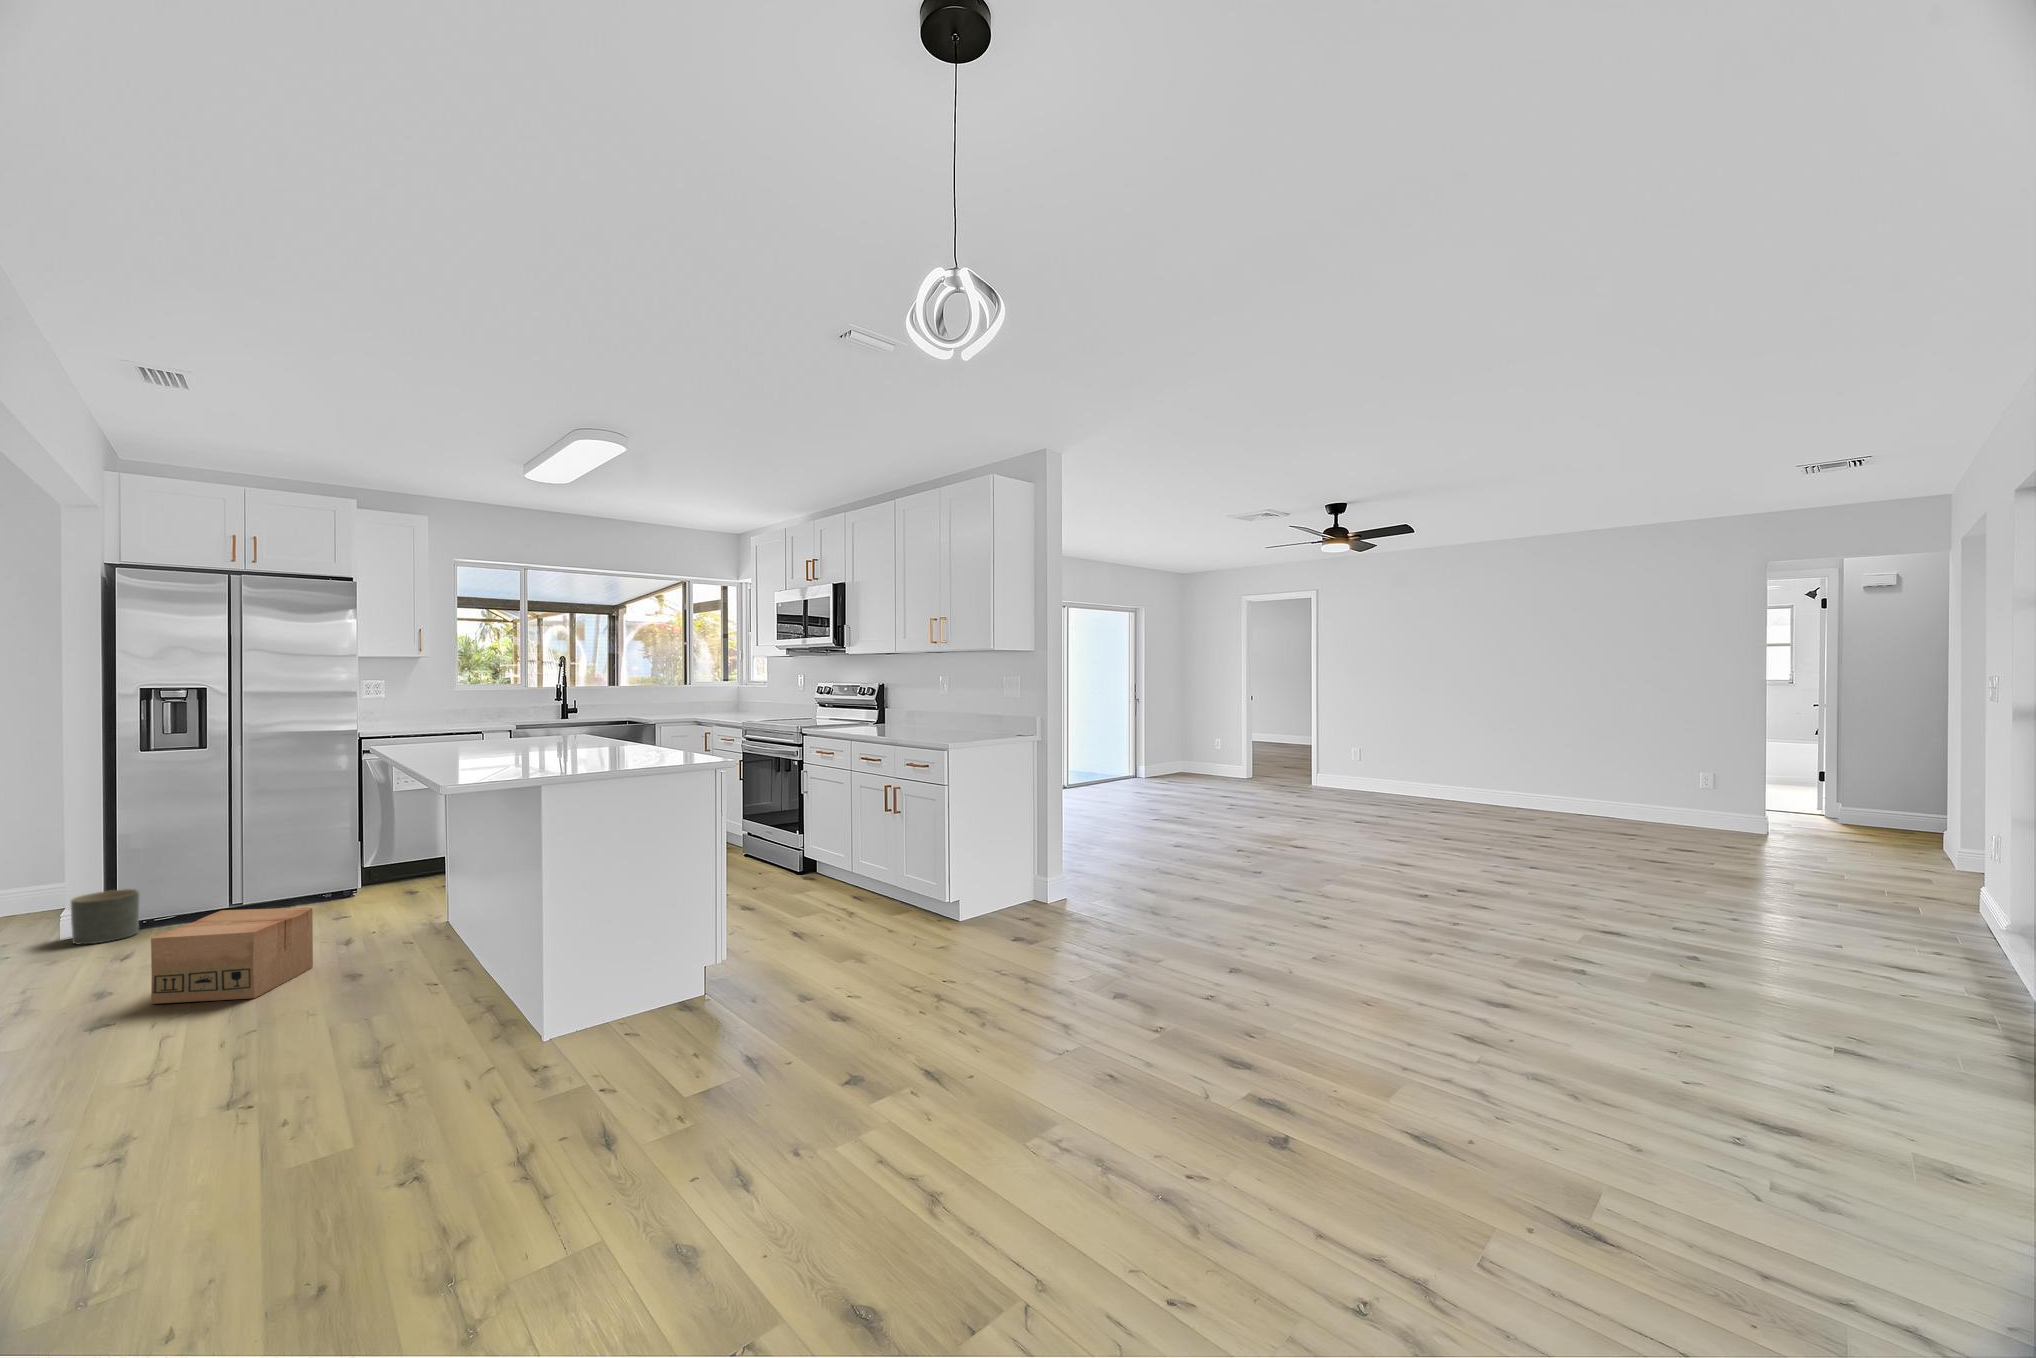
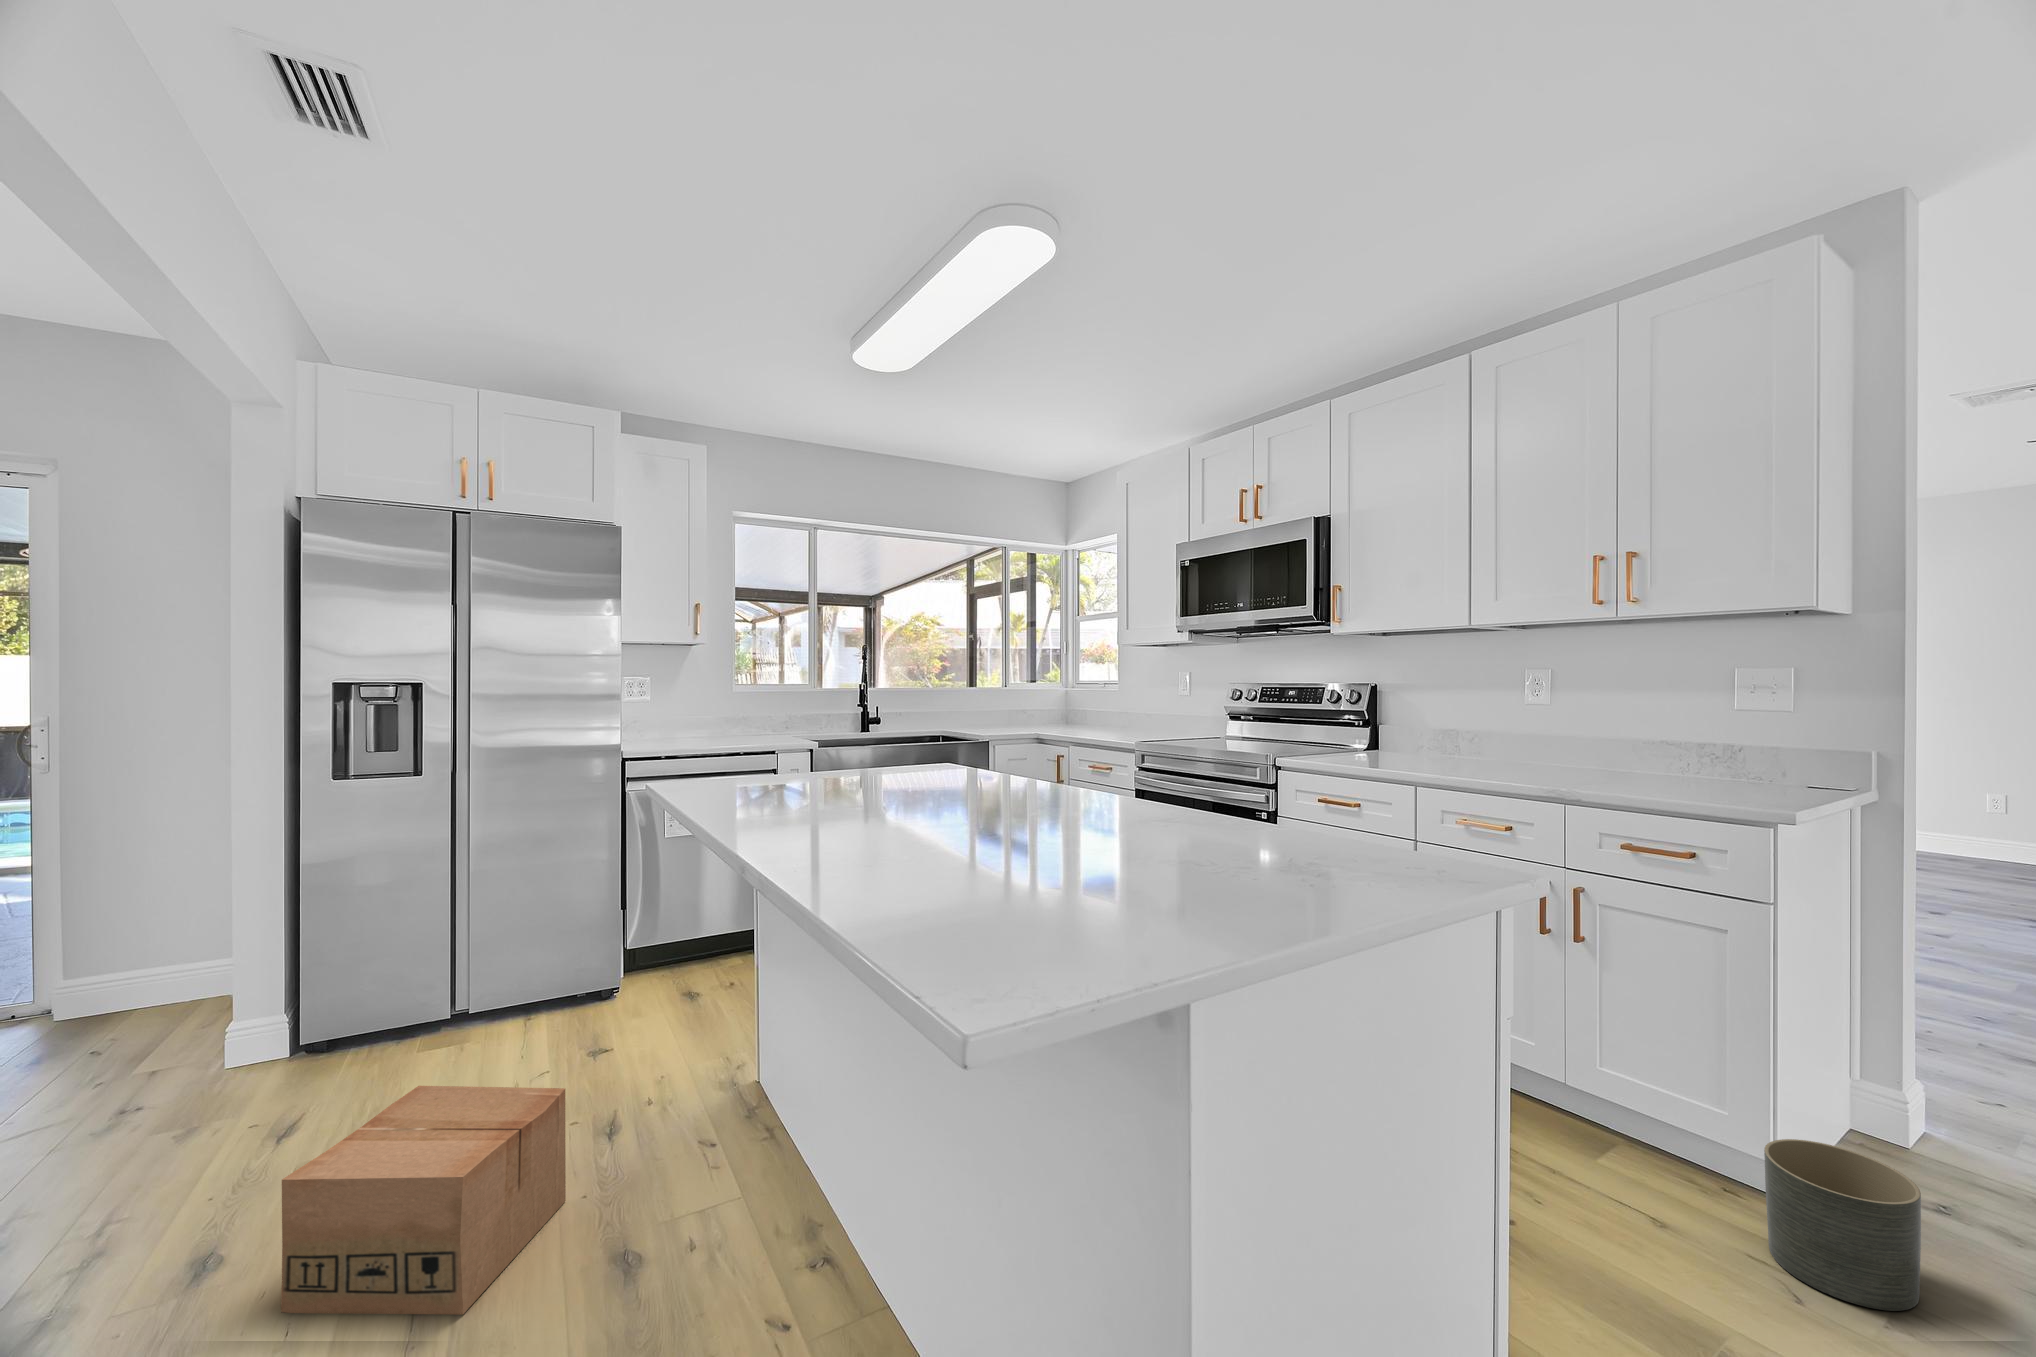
planter: present [71,889,139,944] -> present [1764,1139,1921,1311]

